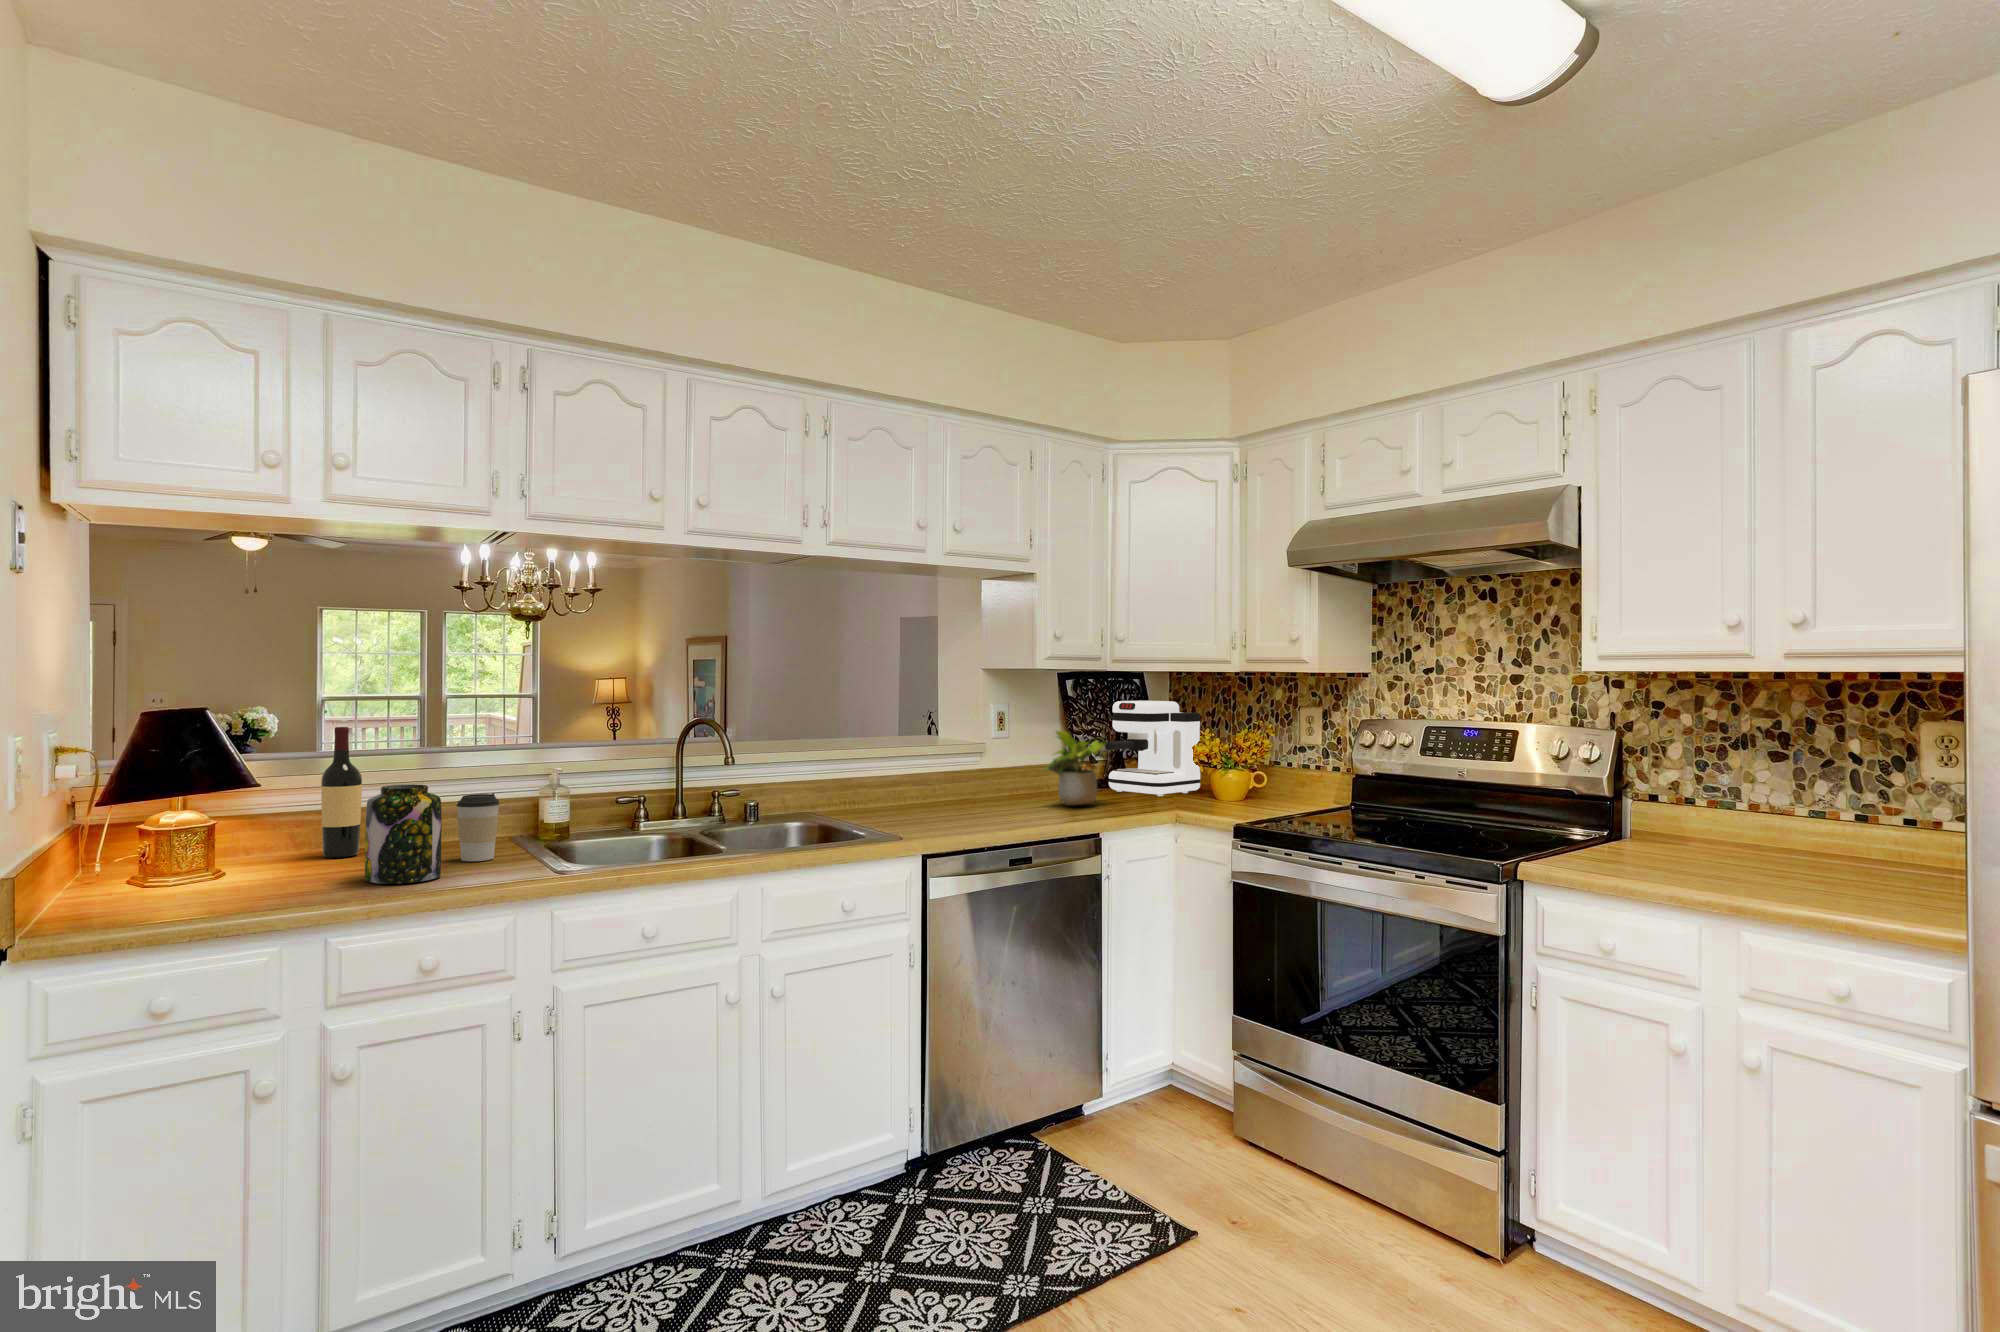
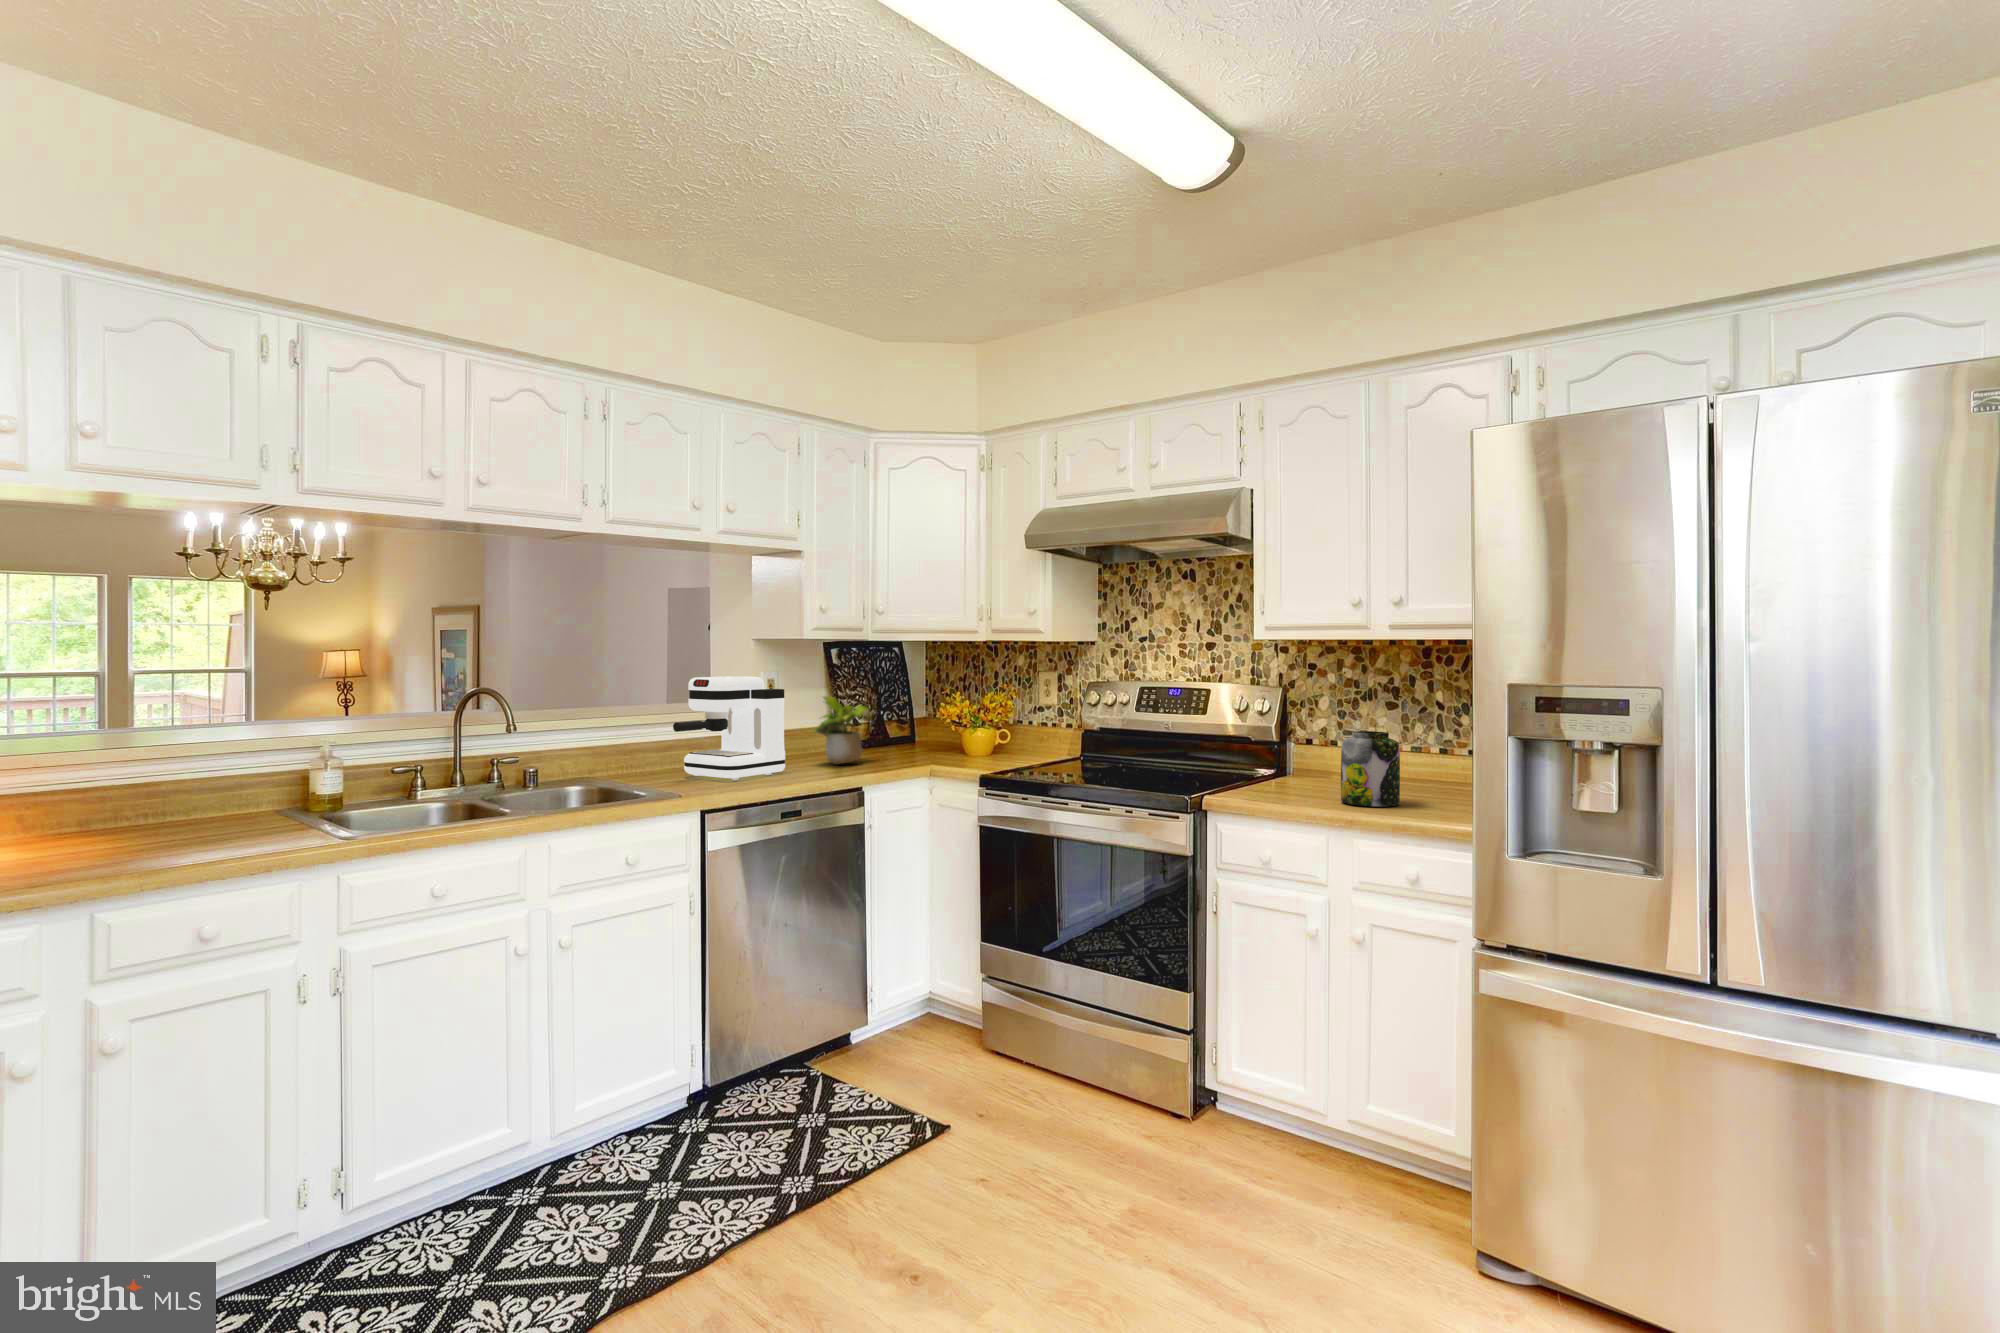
coffee maker: present [1105,701,1200,796] -> present [673,676,785,780]
wine bottle: present [321,727,362,858] -> none [40,706,90,843]
jar: present [365,784,442,884] -> present [1341,731,1400,806]
coffee cup: present [456,793,500,861] -> none [206,769,257,839]

